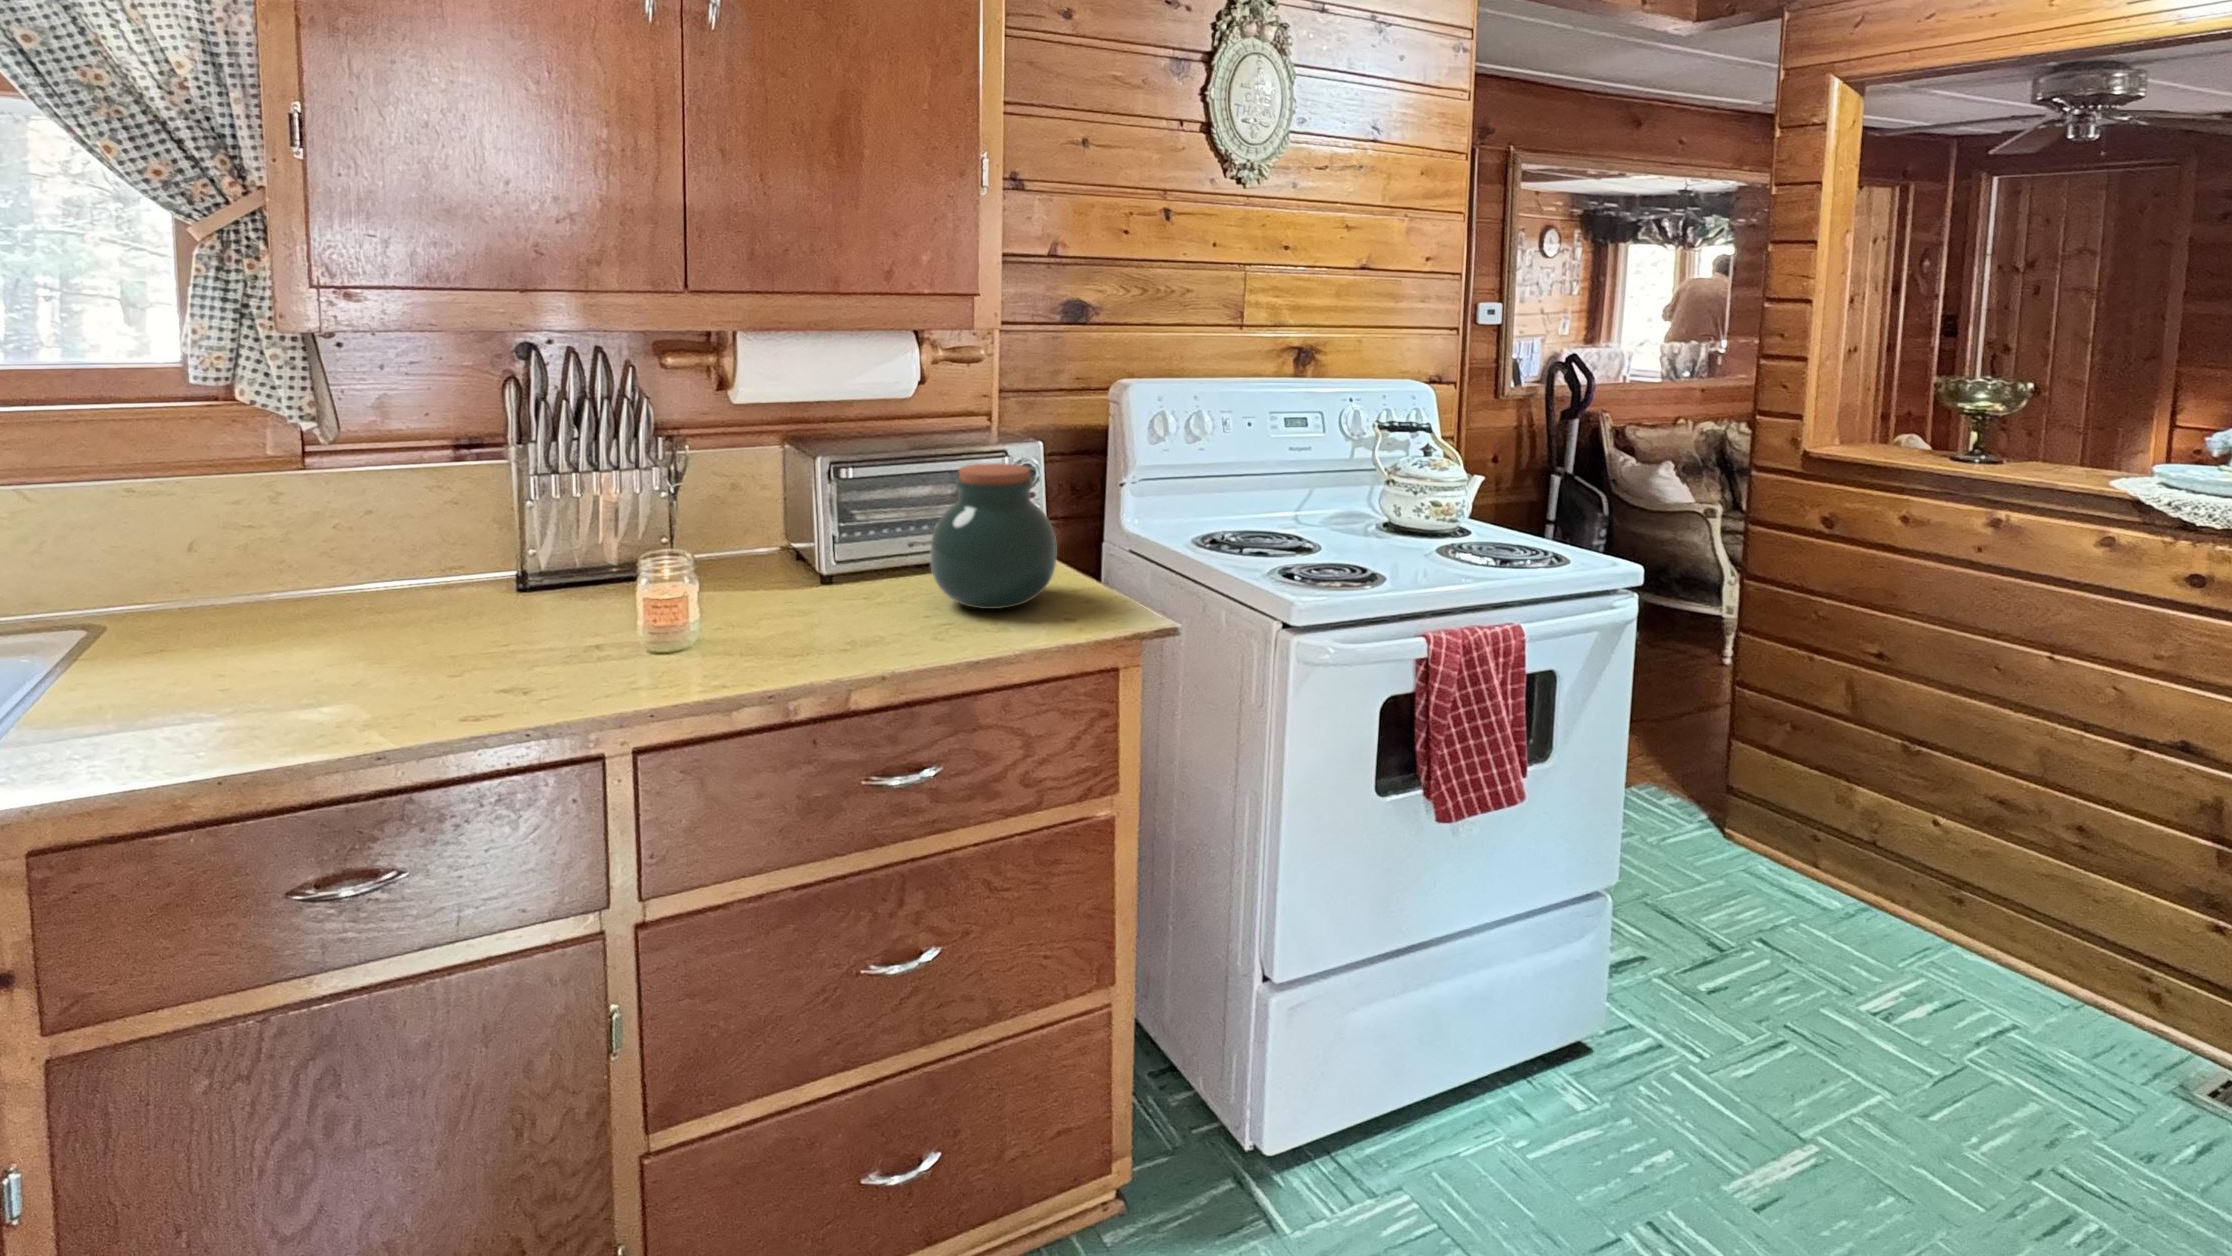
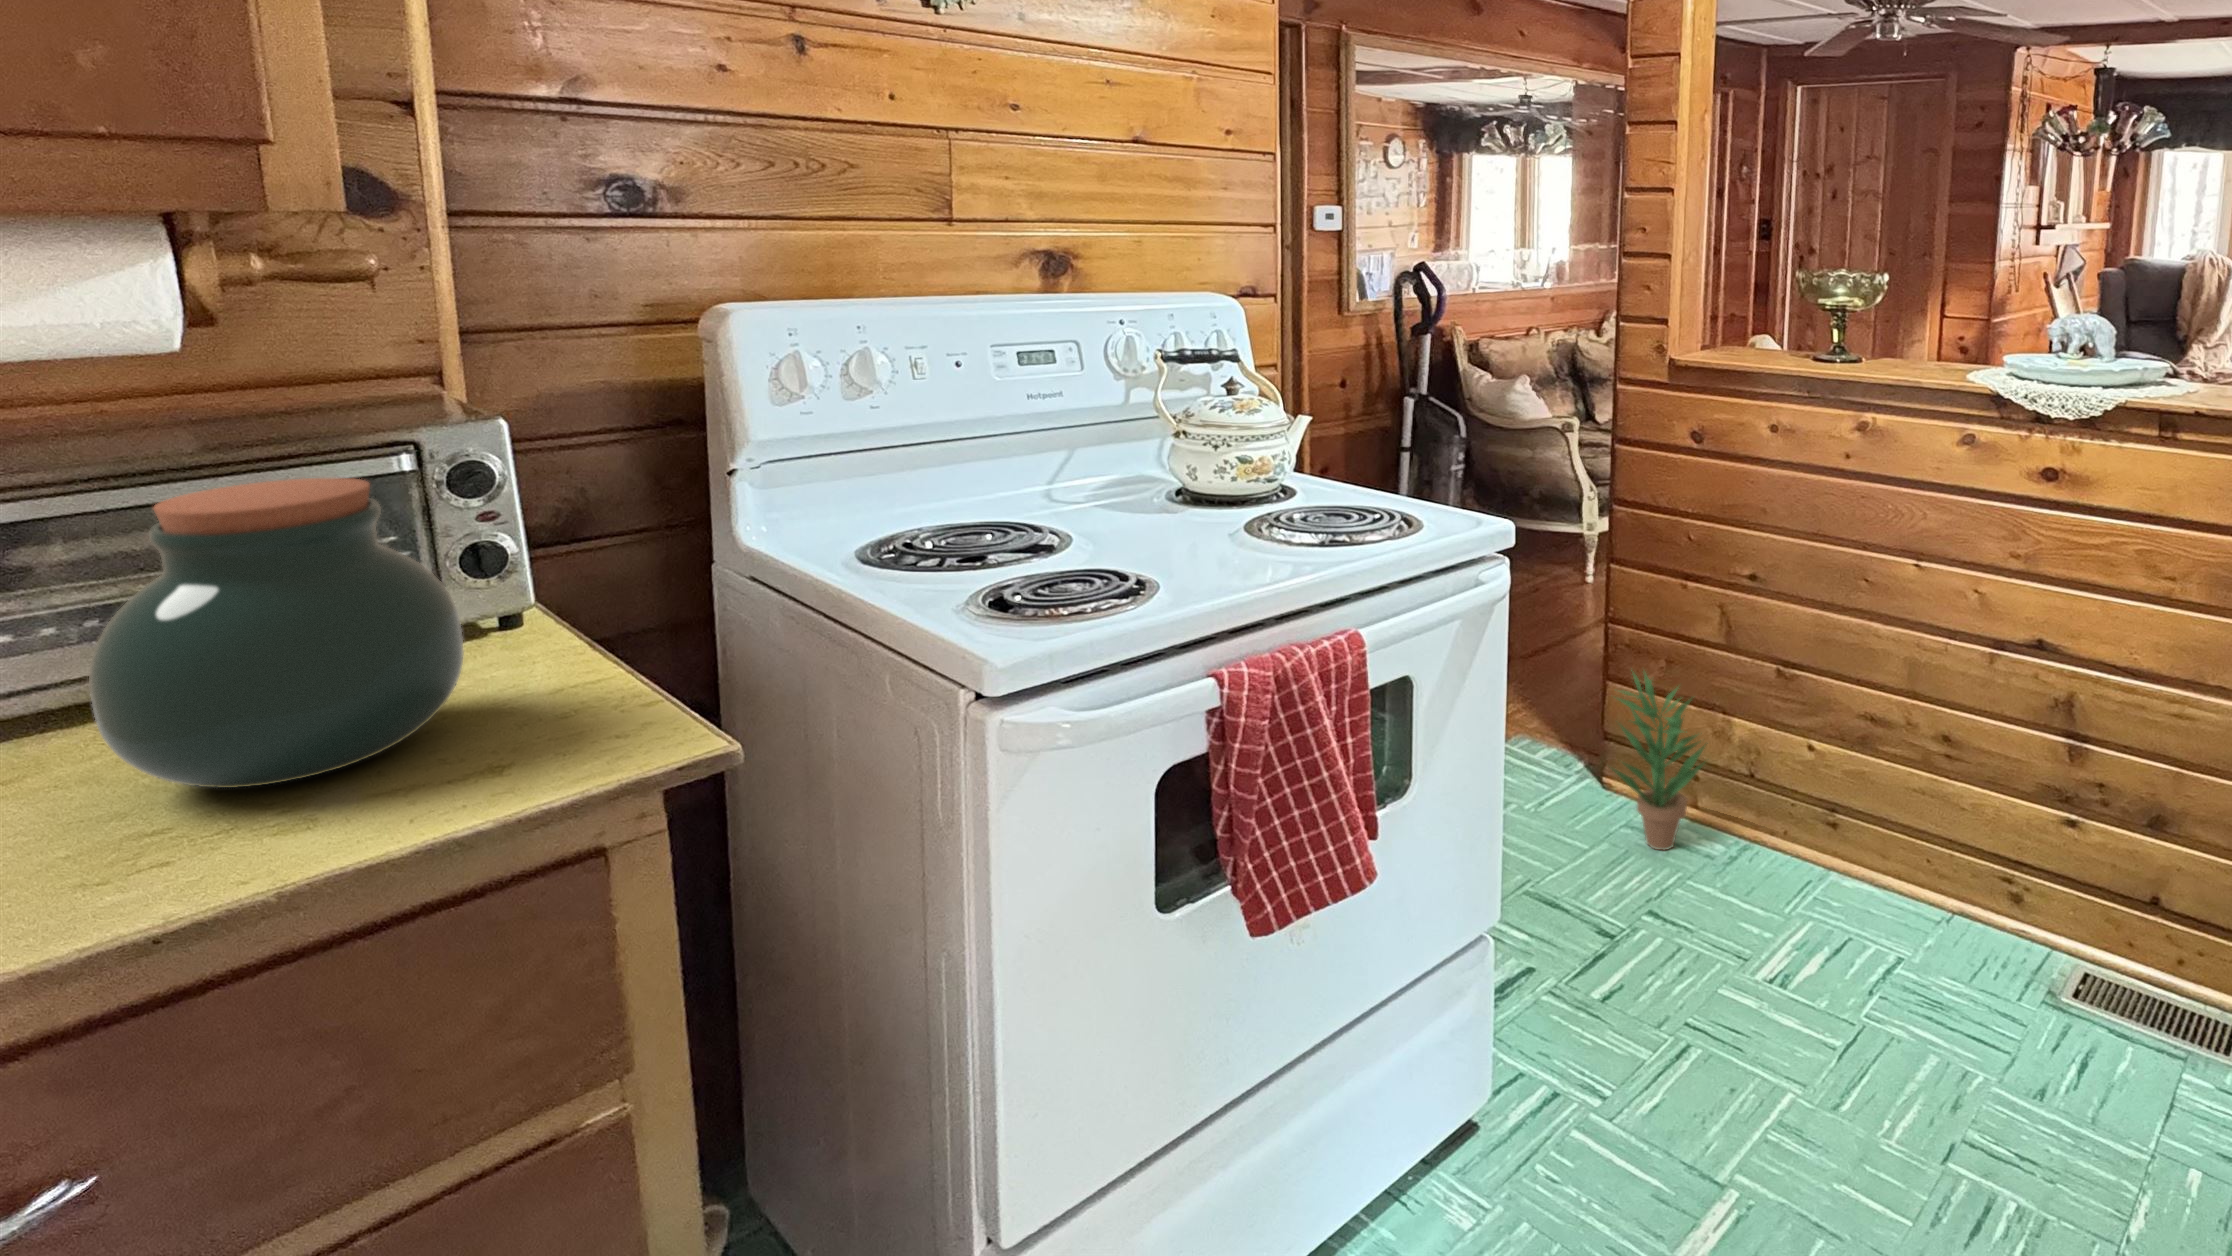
potted plant: none [1723,723,1828,896] -> present [1613,673,1705,850]

